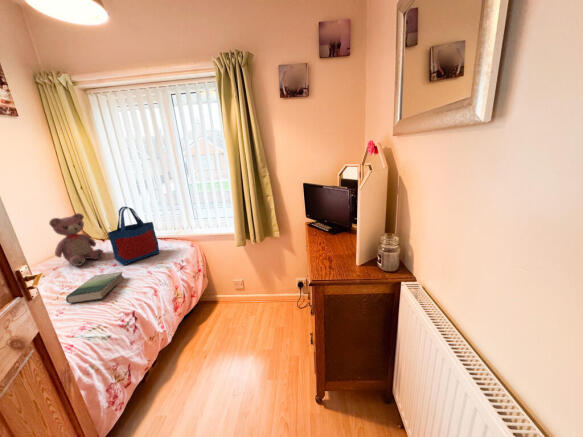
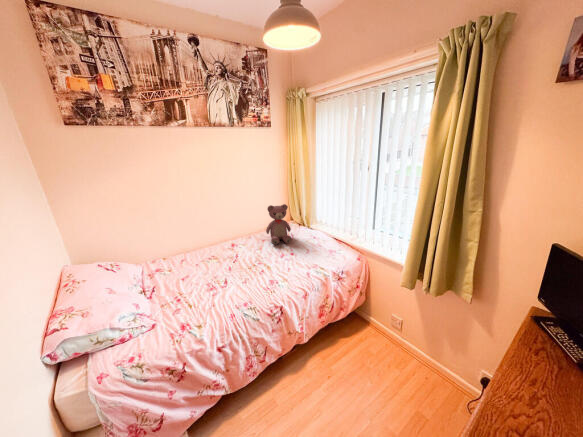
tote bag: present [108,207,159,265] -> none [294,209,329,258]
book: present [66,272,124,303] -> none [253,259,292,284]

